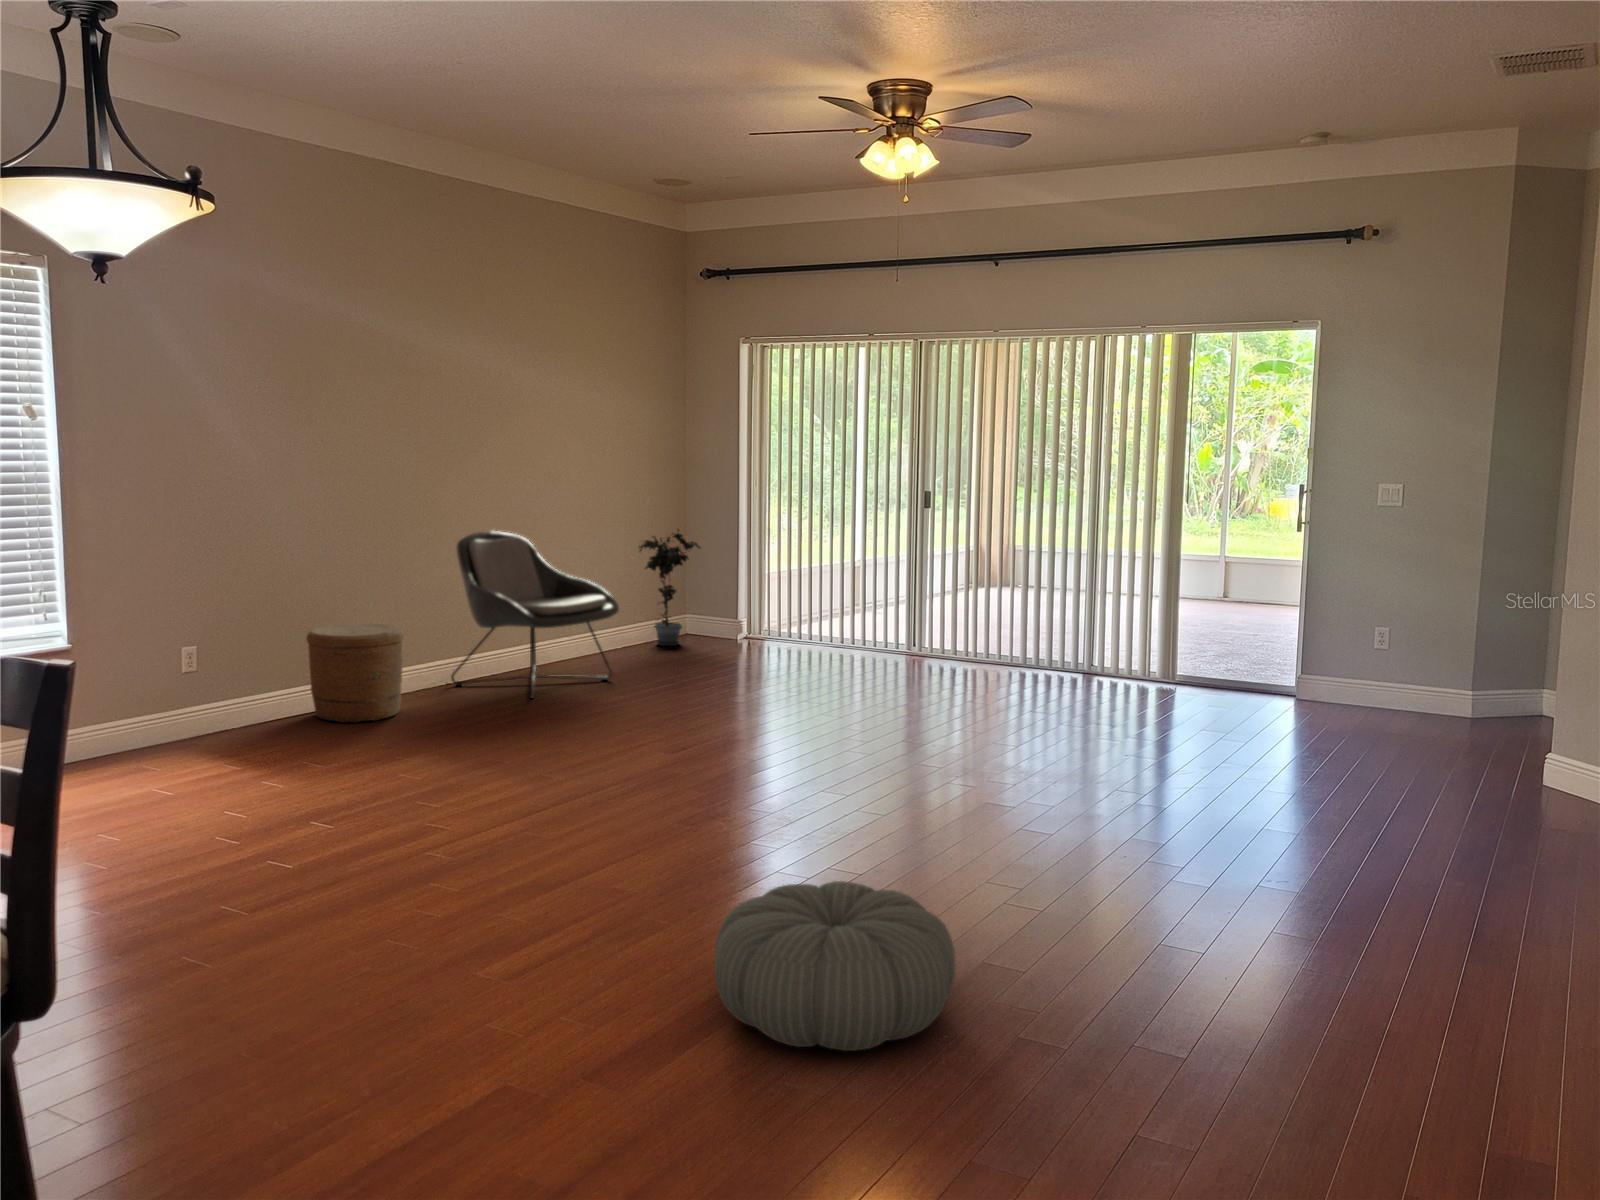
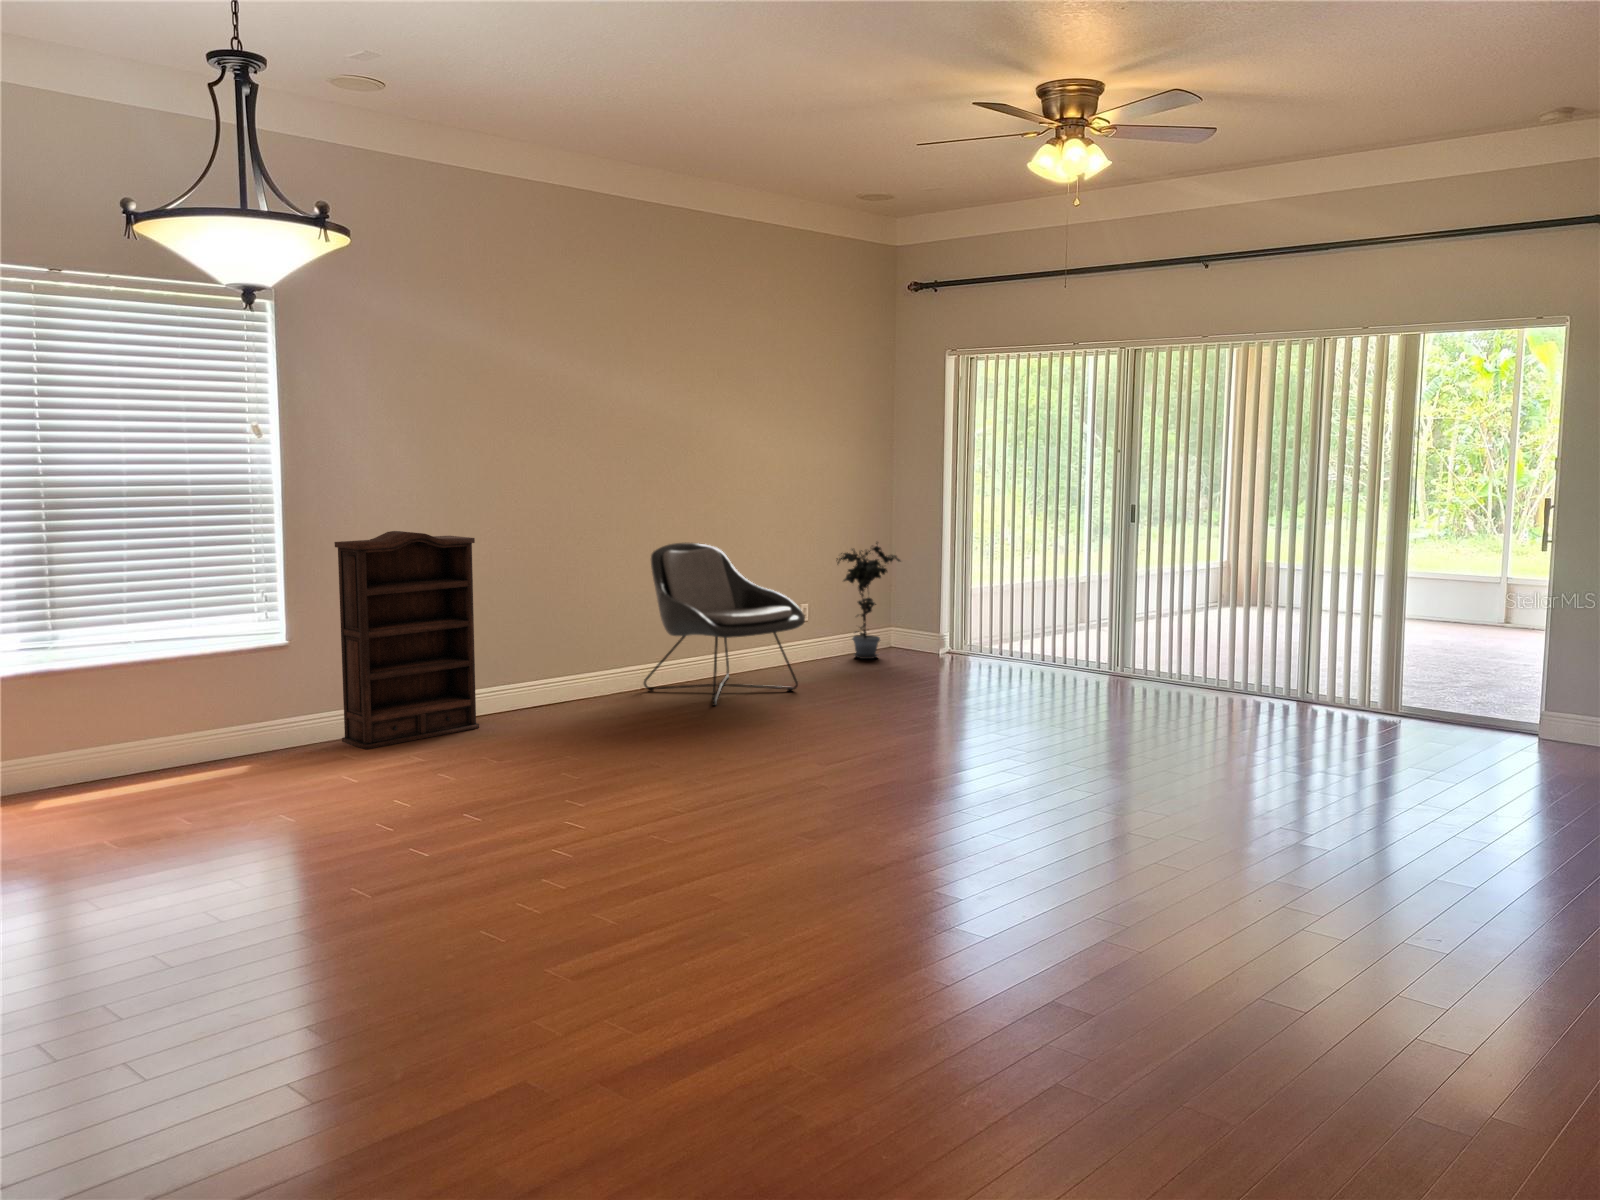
bookshelf: none [119,521,285,760] -> present [334,531,479,749]
woven basket: present [306,624,404,723] -> none [503,629,592,723]
pouf: present [715,881,955,1051] -> none [772,903,1022,1078]

